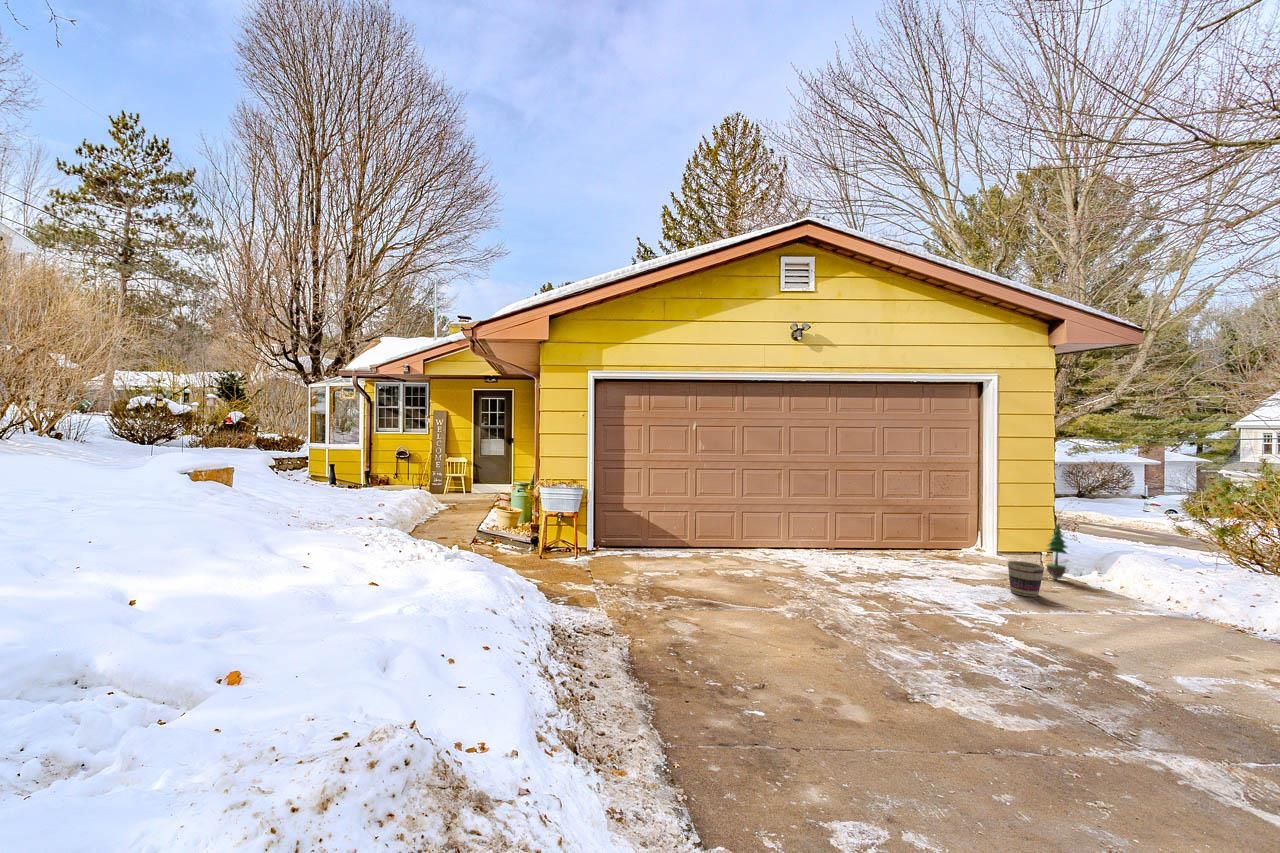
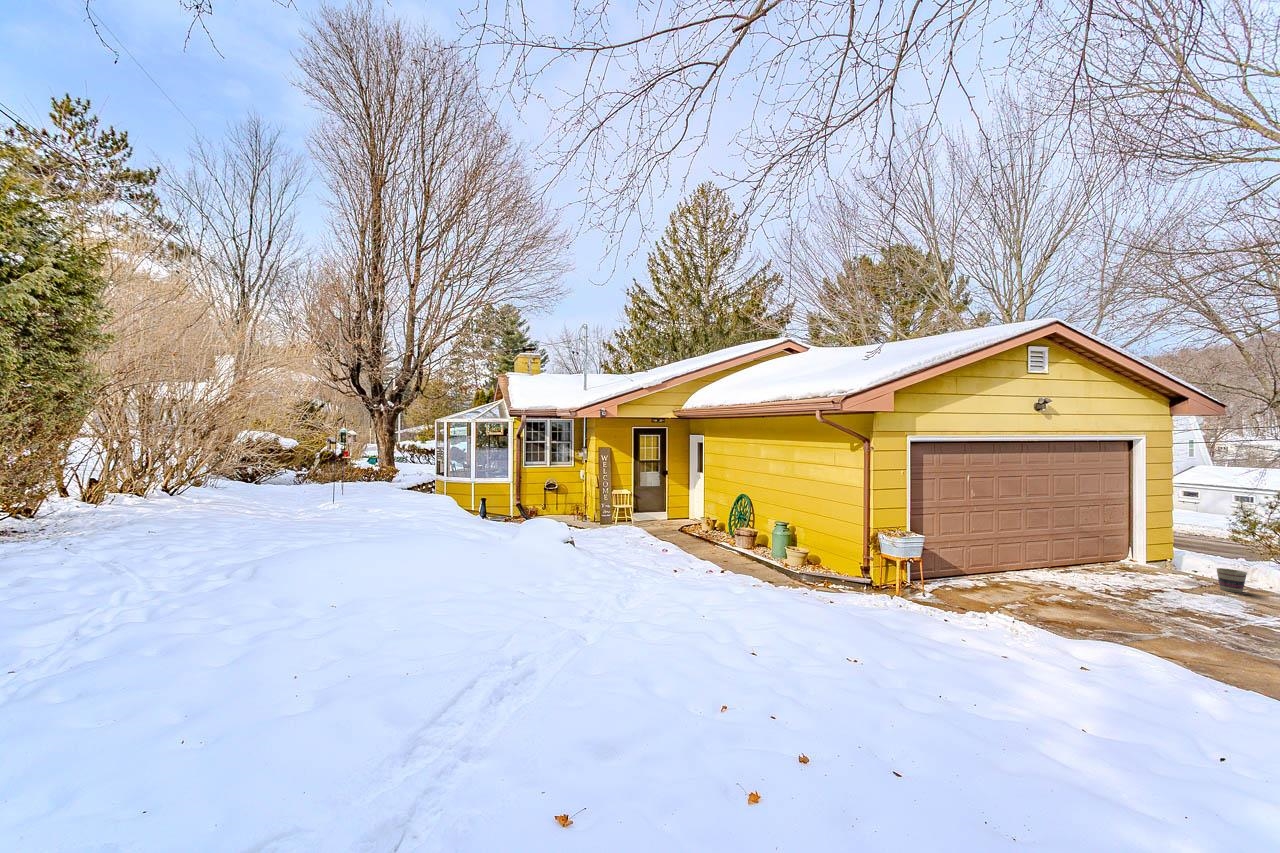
potted tree: present [1047,524,1067,579] -> none [1202,538,1221,577]

